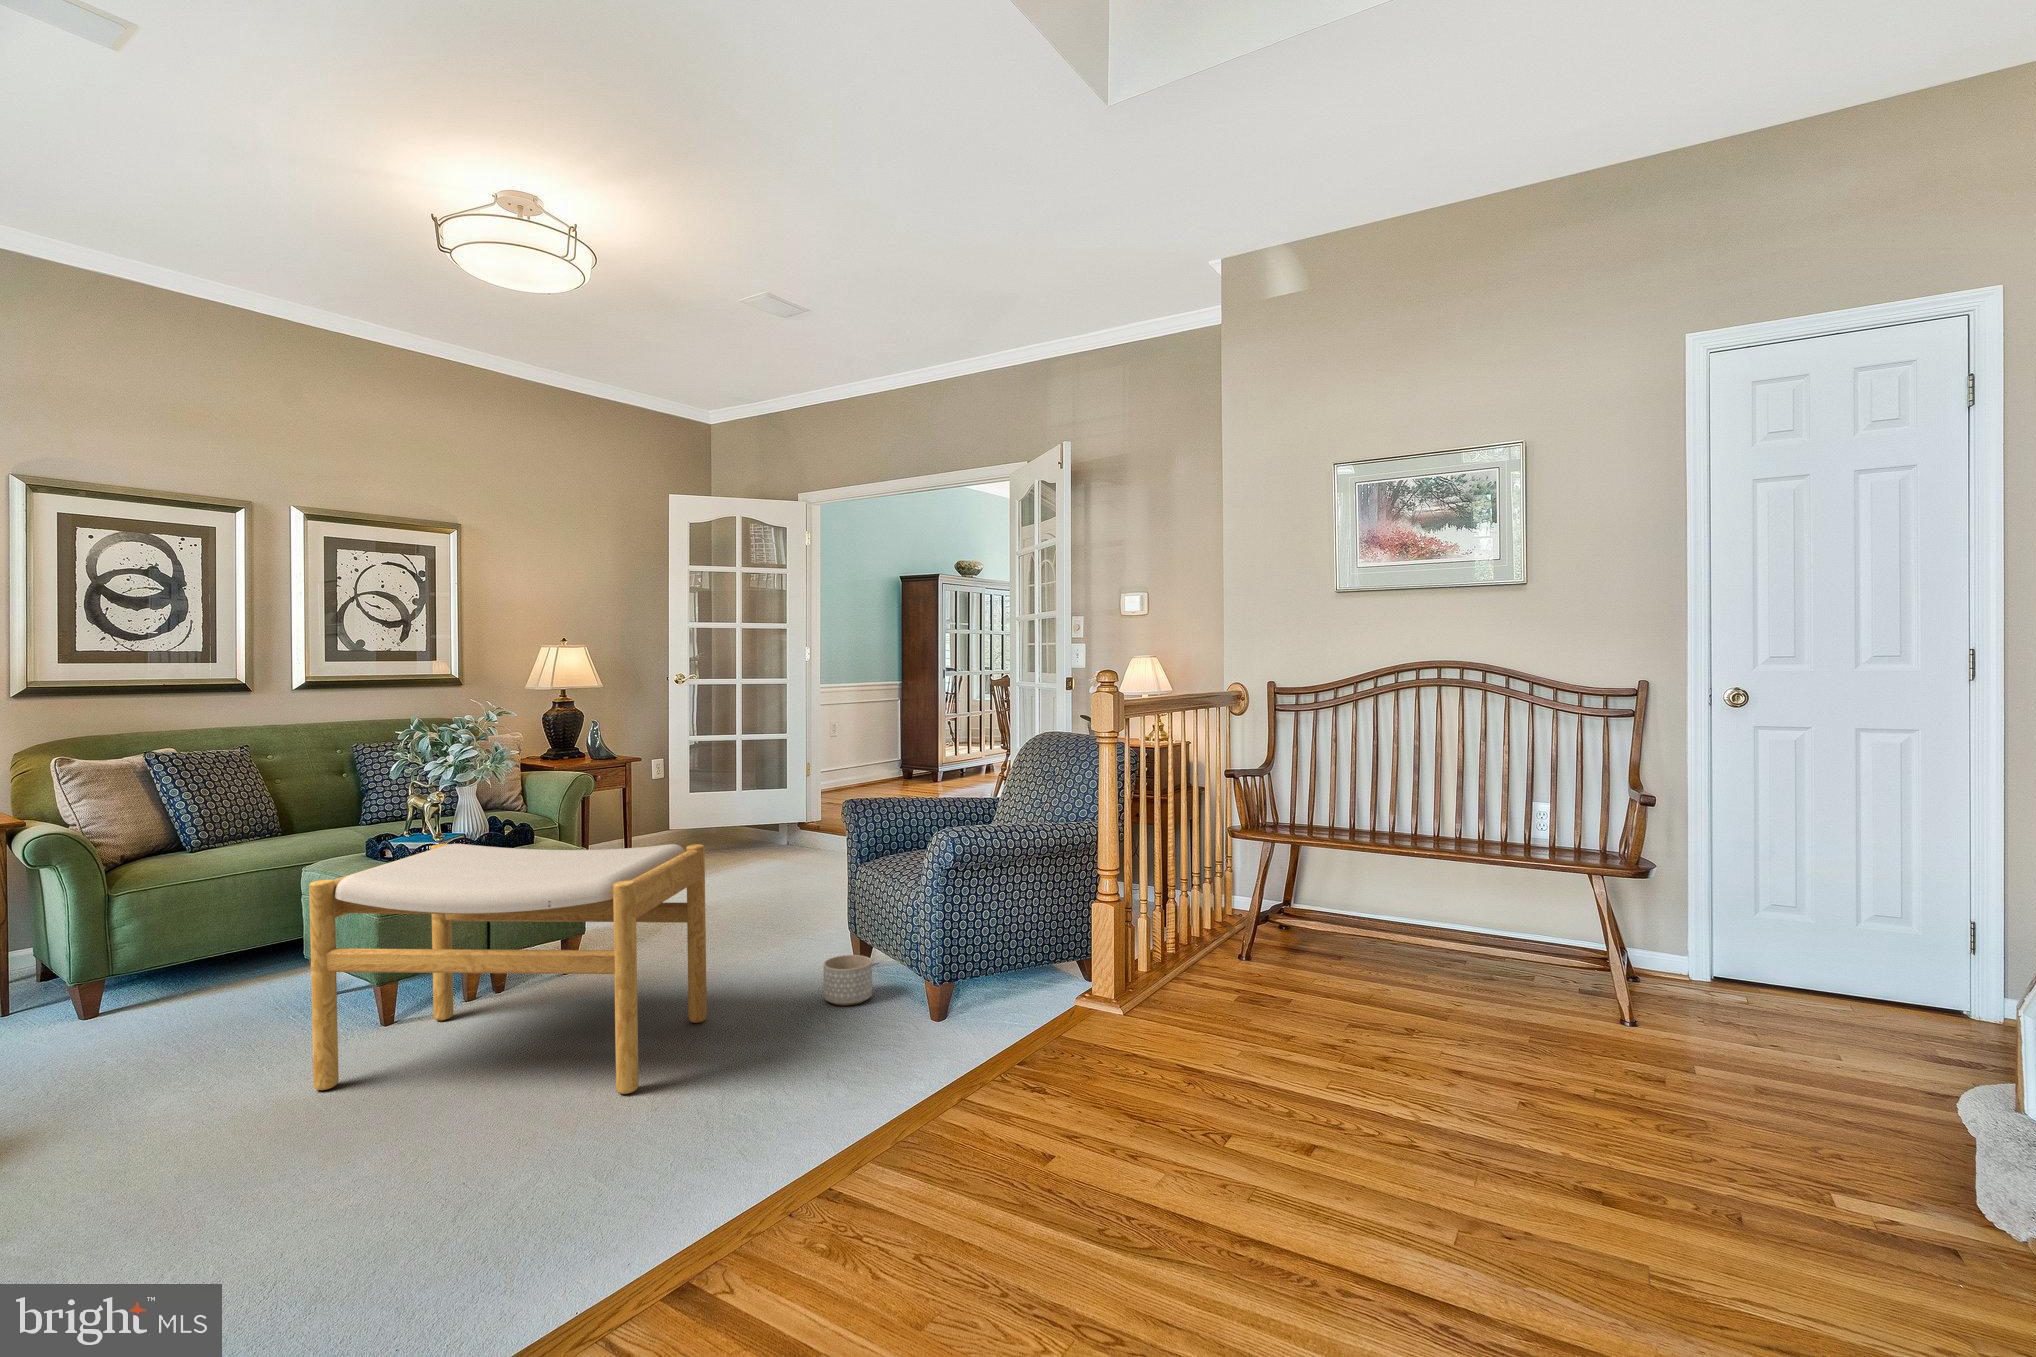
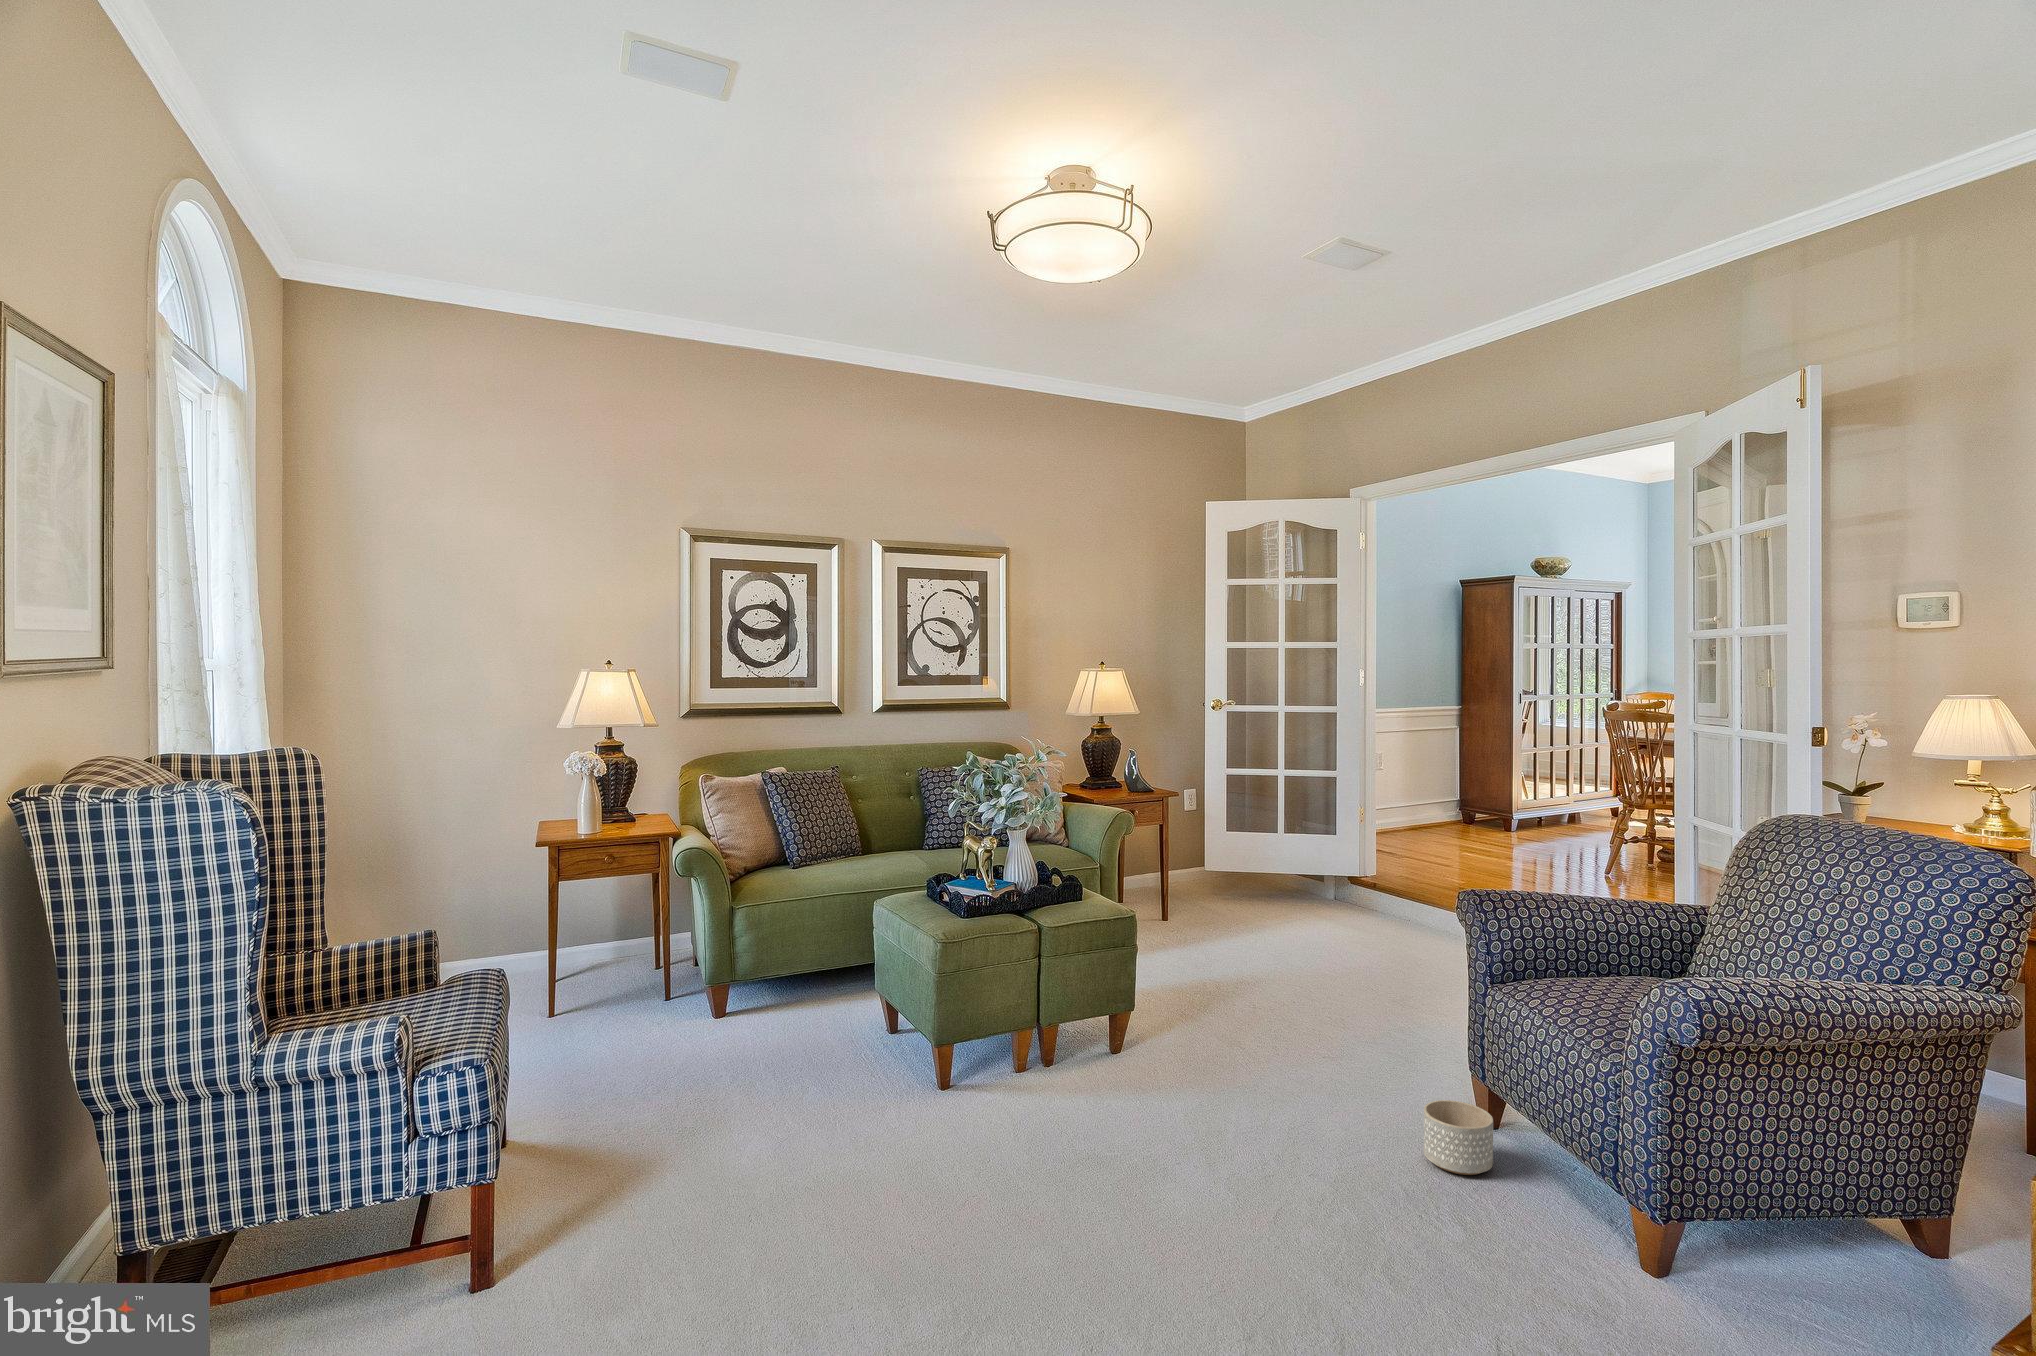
footstool: present [309,844,707,1094] -> none [881,897,1276,1253]

